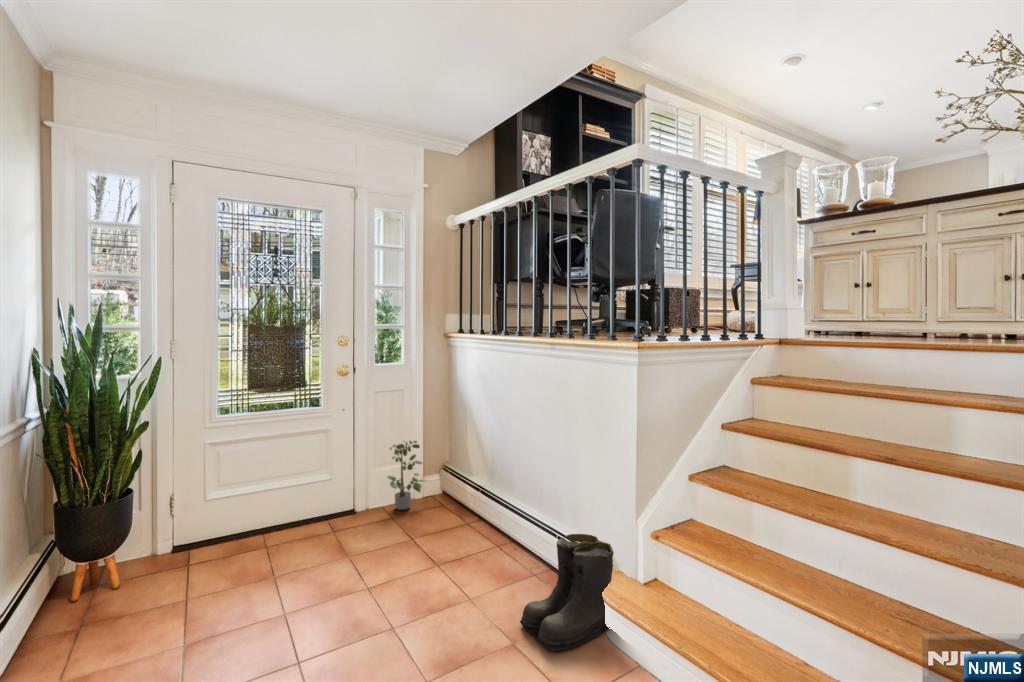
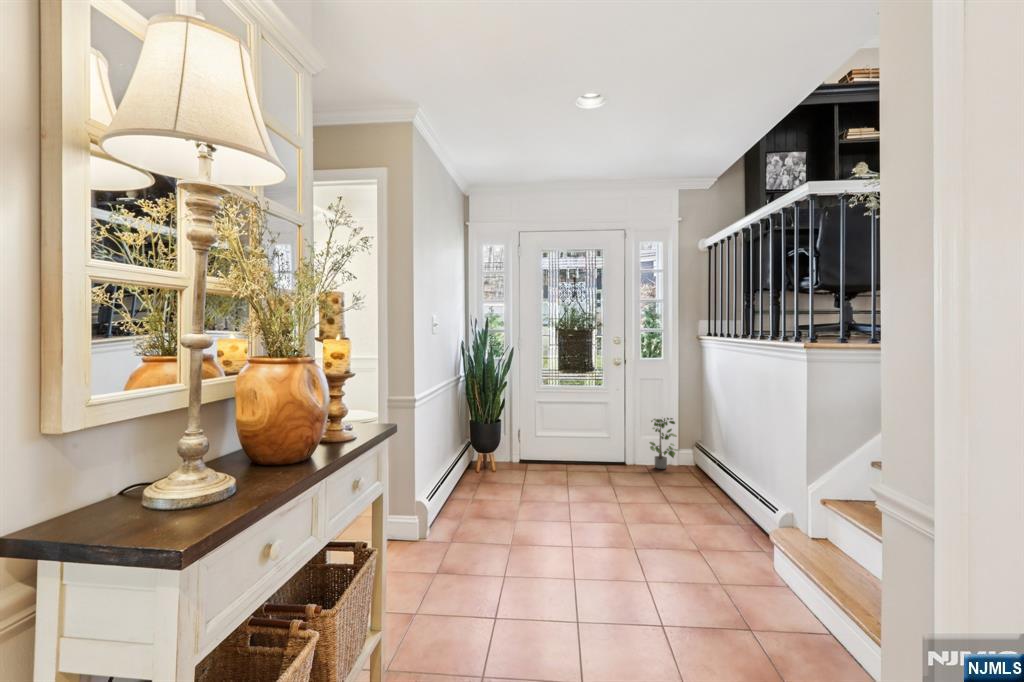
boots: present [520,534,614,651] -> none [709,491,787,565]

